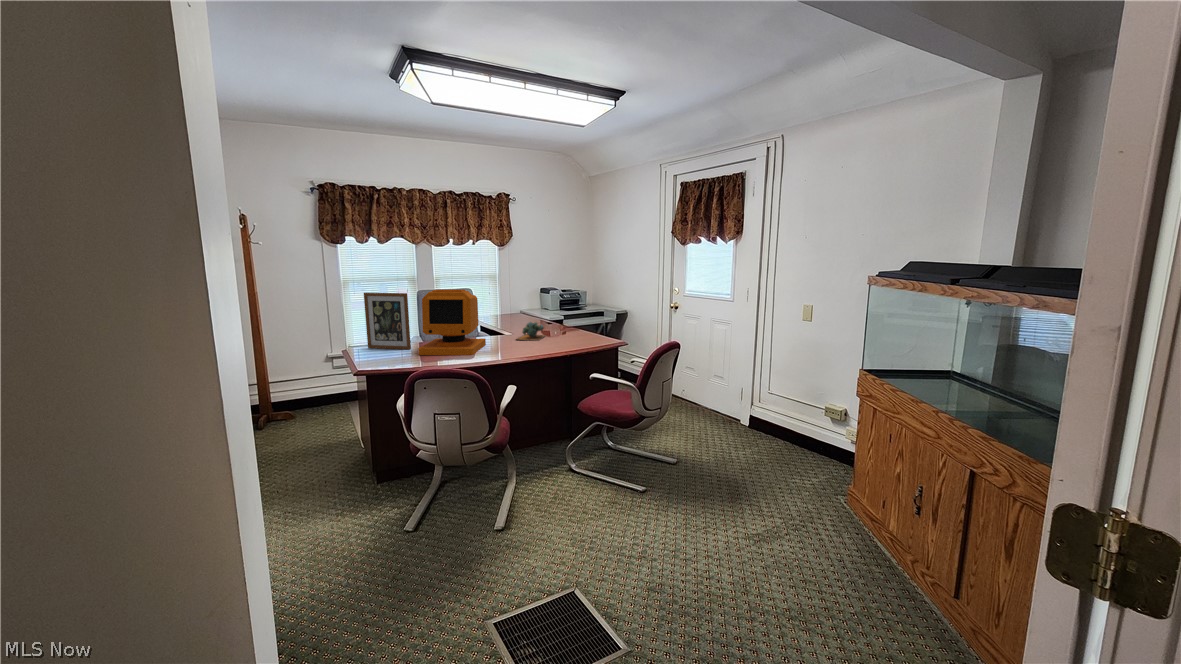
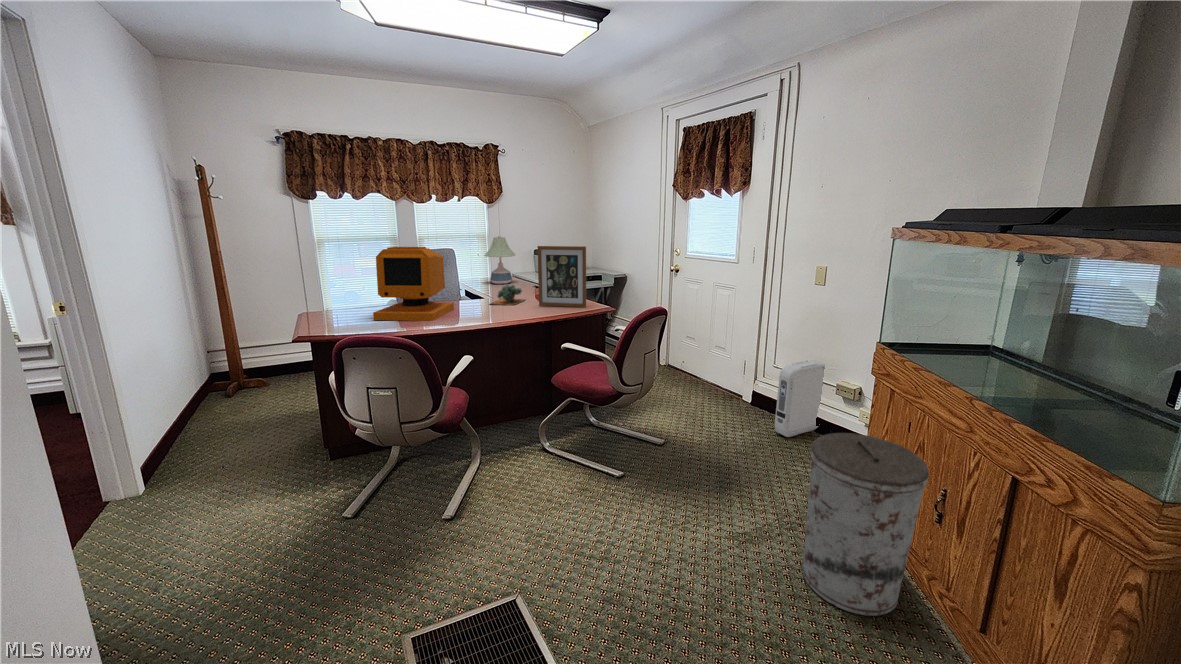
desk lamp: none [500,277,528,321] -> present [484,236,515,284]
picture frame: present [364,293,411,350] -> present [538,246,586,307]
air purifier: none [774,387,817,456] -> present [775,361,825,437]
trash can: none [809,444,908,593] -> present [802,433,929,616]

